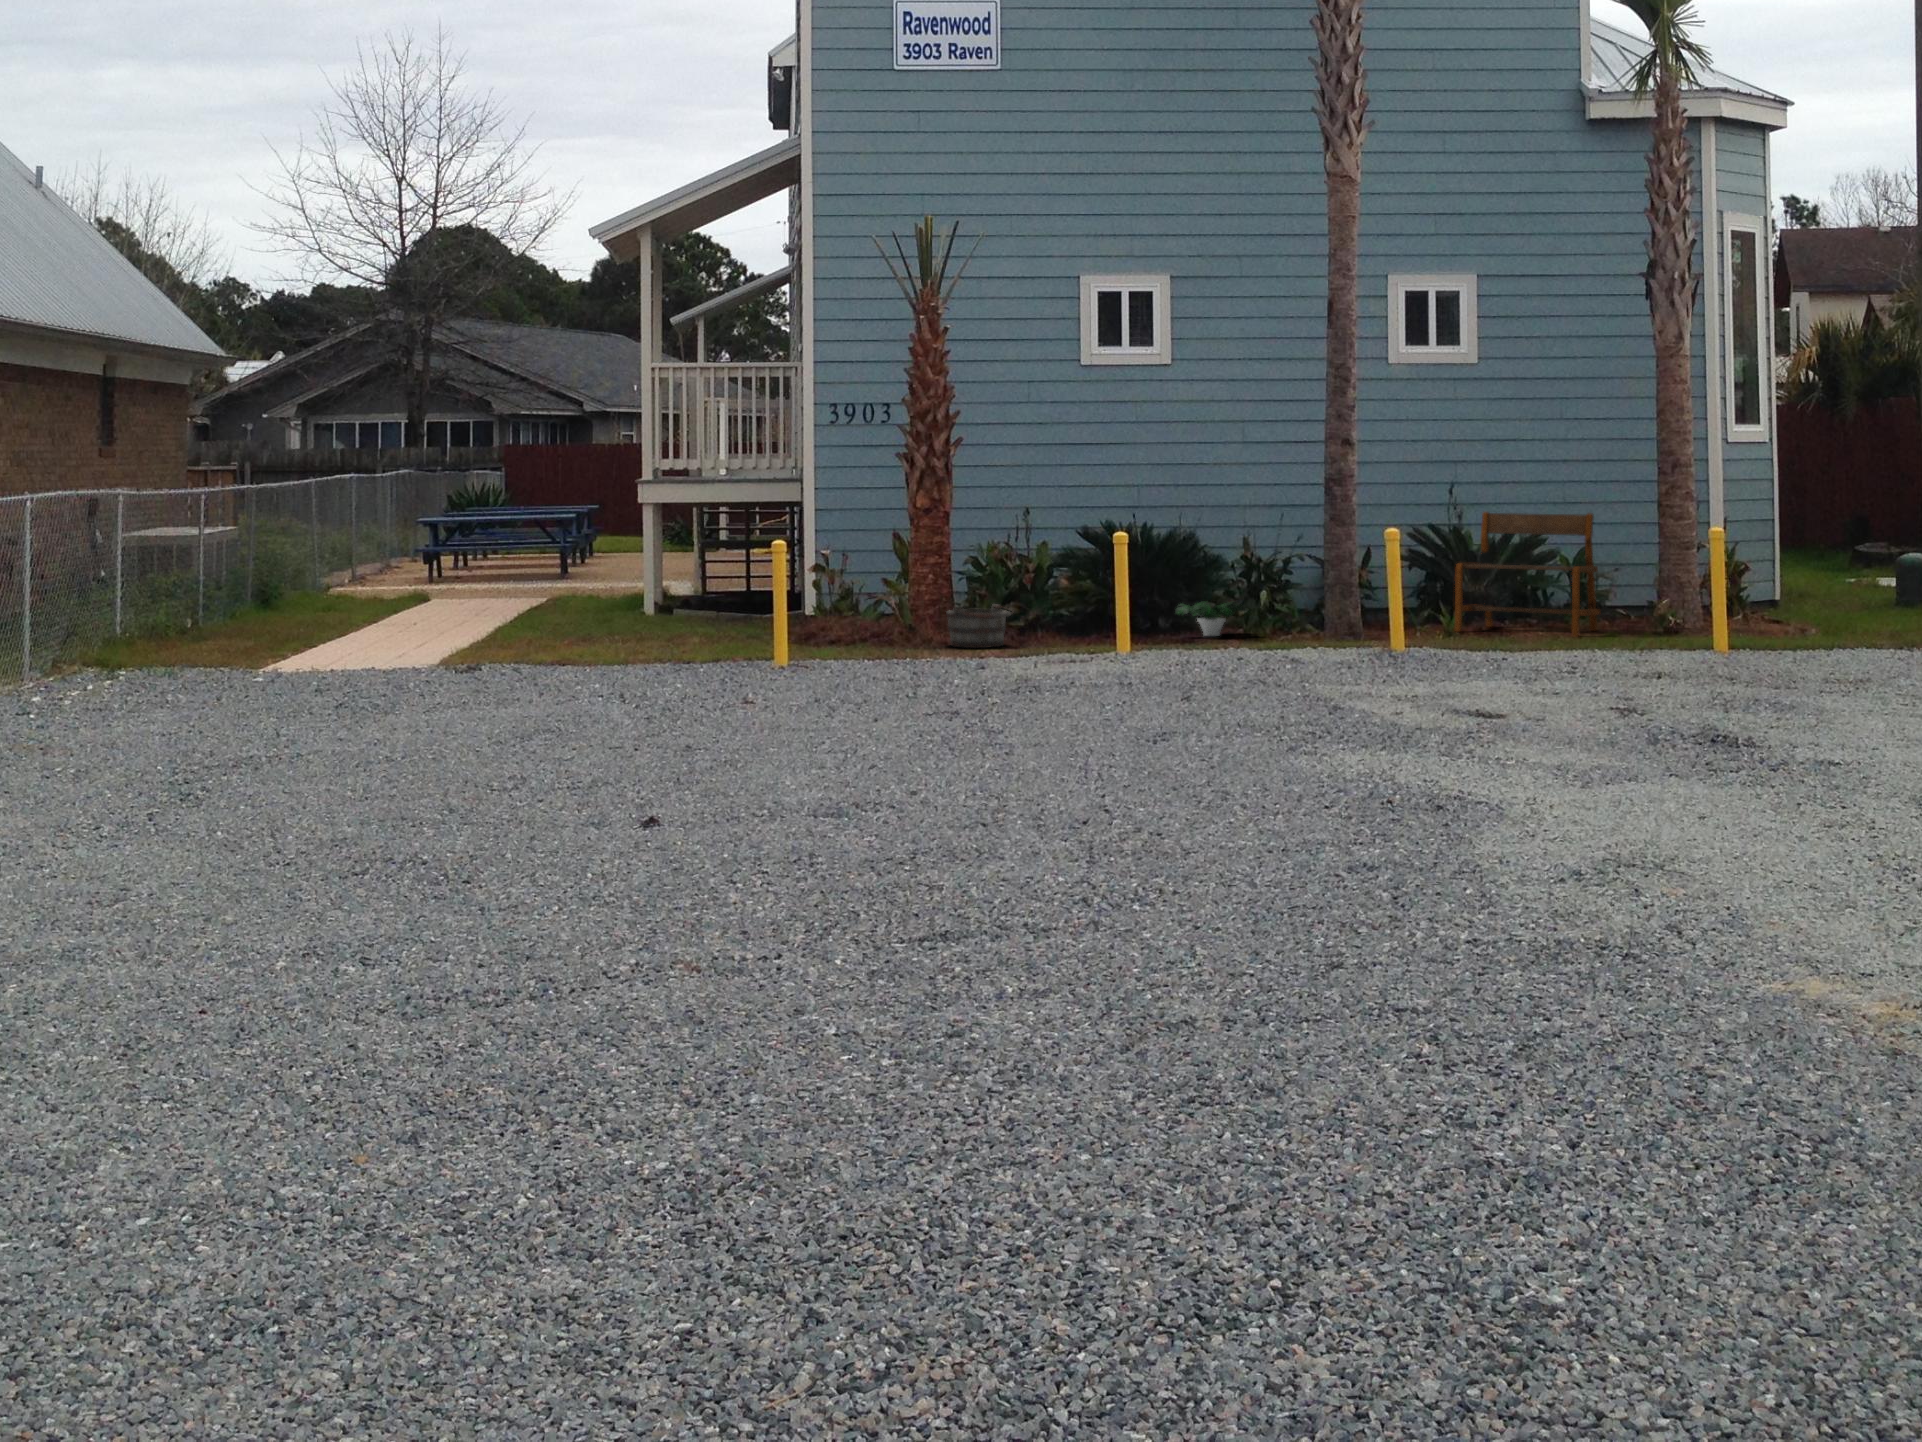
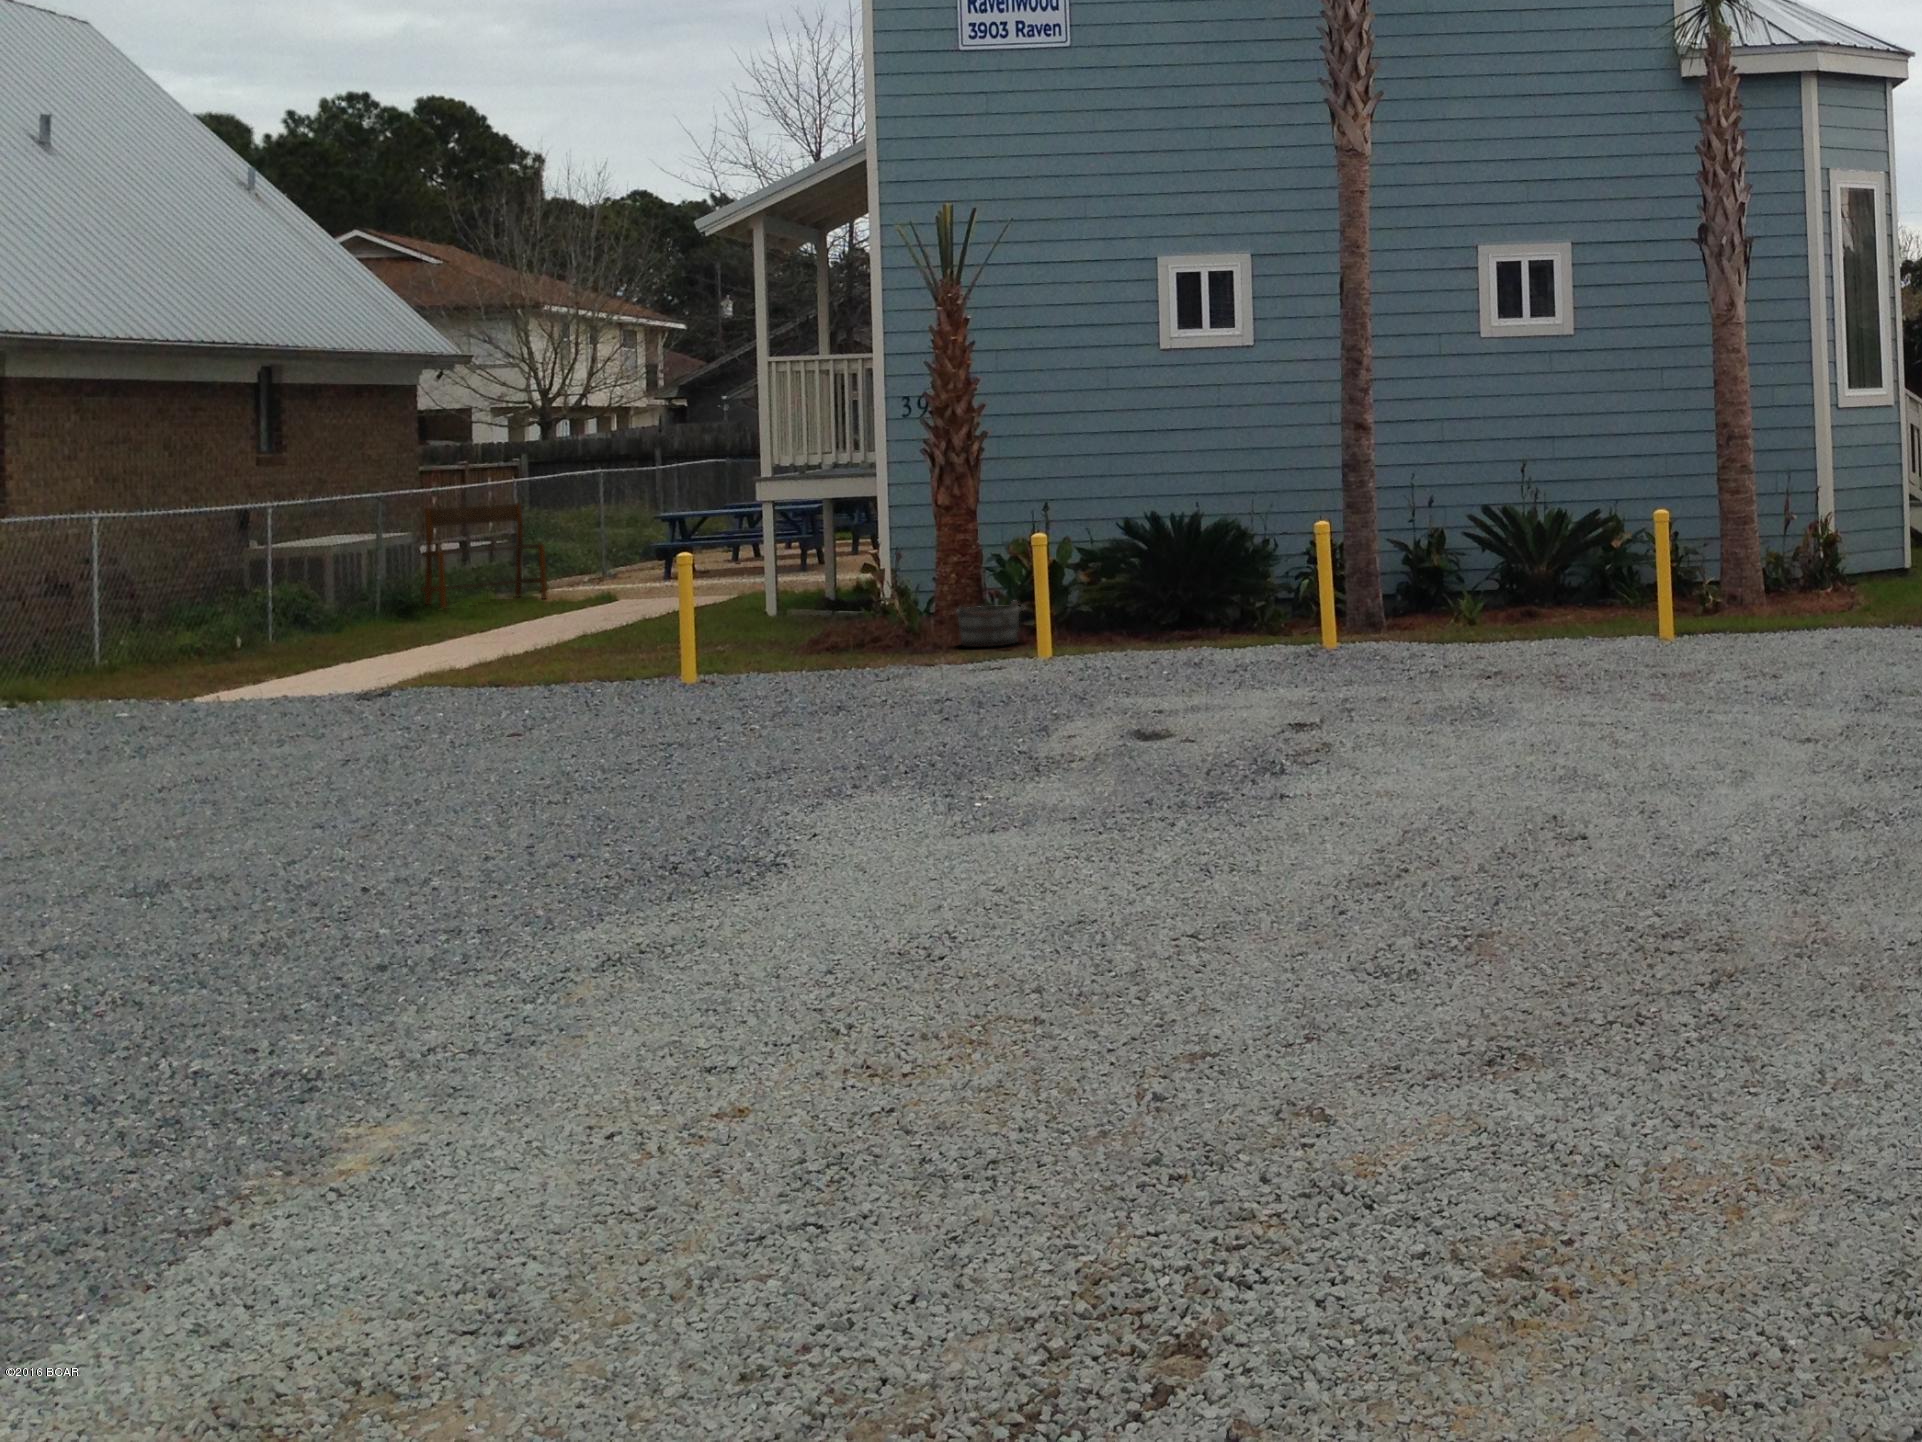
bench: present [1455,512,1601,637] -> present [422,503,547,608]
potted plant: present [1176,601,1250,636] -> none [1210,592,1287,630]

